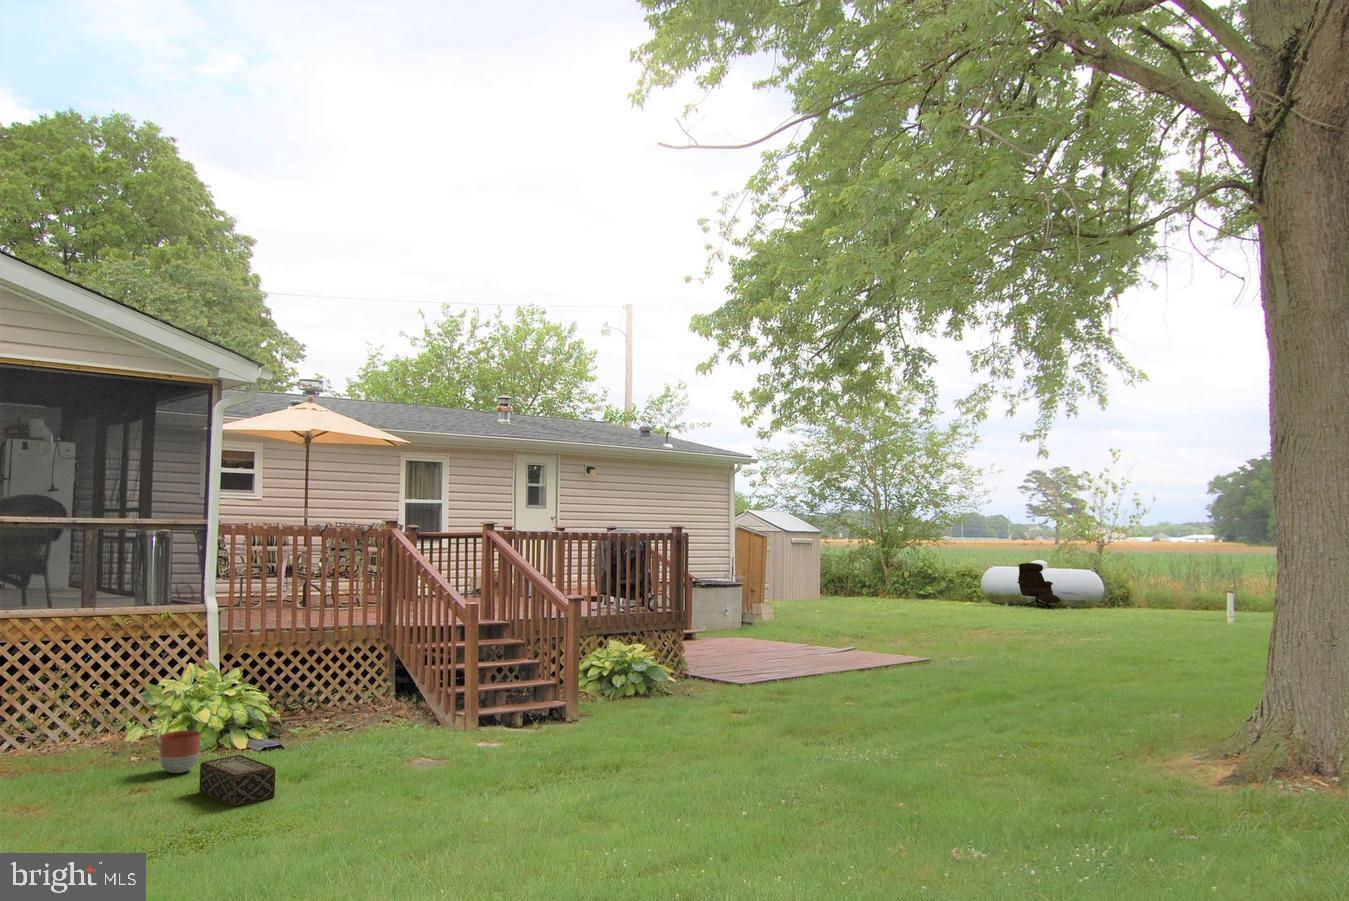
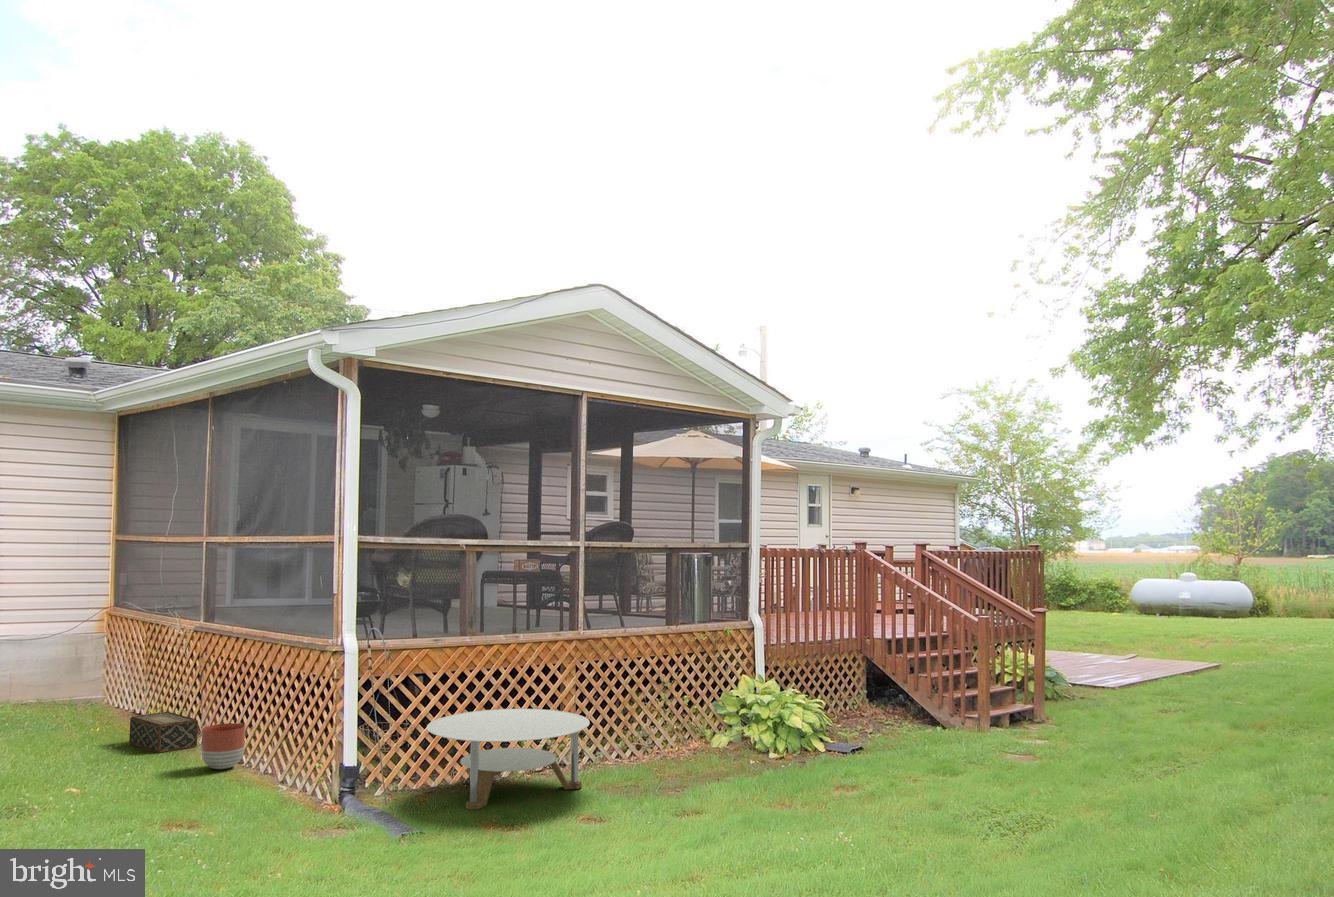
lounge chair: present [1017,563,1060,609] -> none [1168,570,1220,621]
round table: none [378,713,524,807] -> present [427,709,590,809]
woven basket: present [199,755,275,807] -> present [129,712,198,753]

